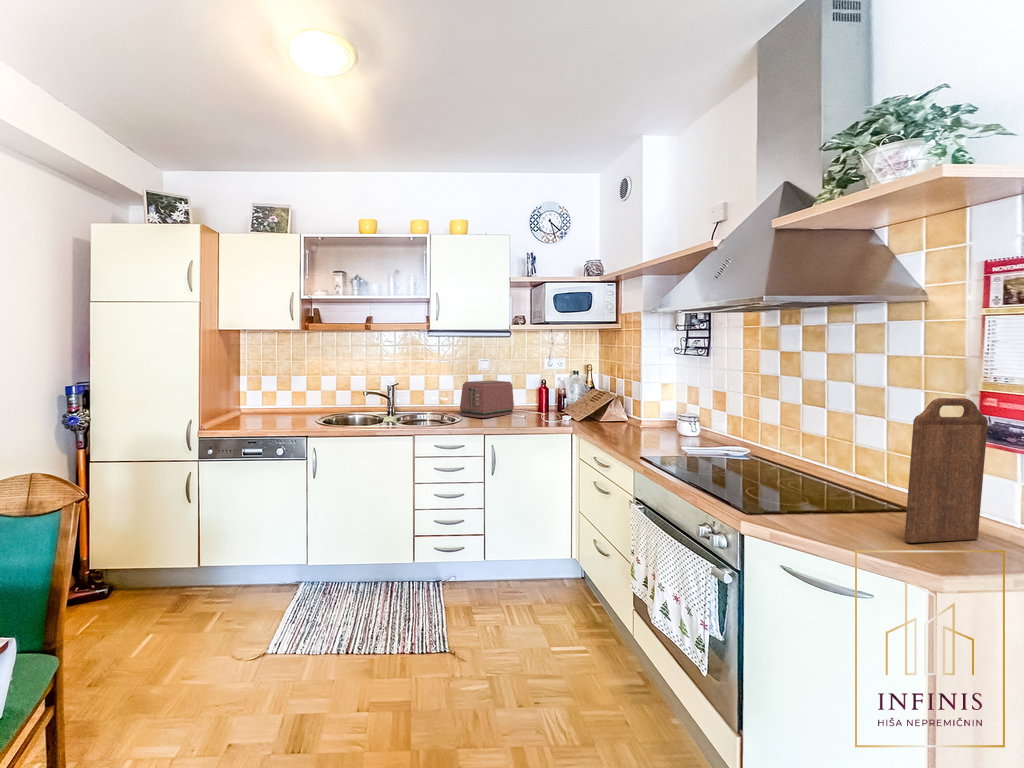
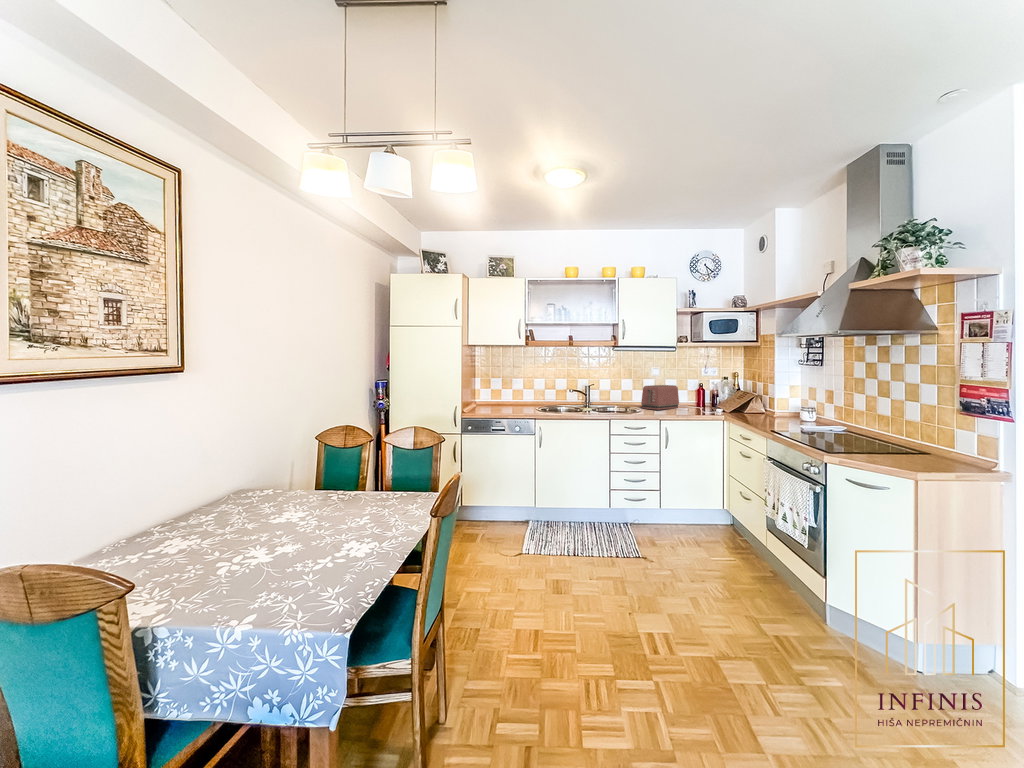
cutting board: present [905,398,988,543] -> none [903,388,955,463]

